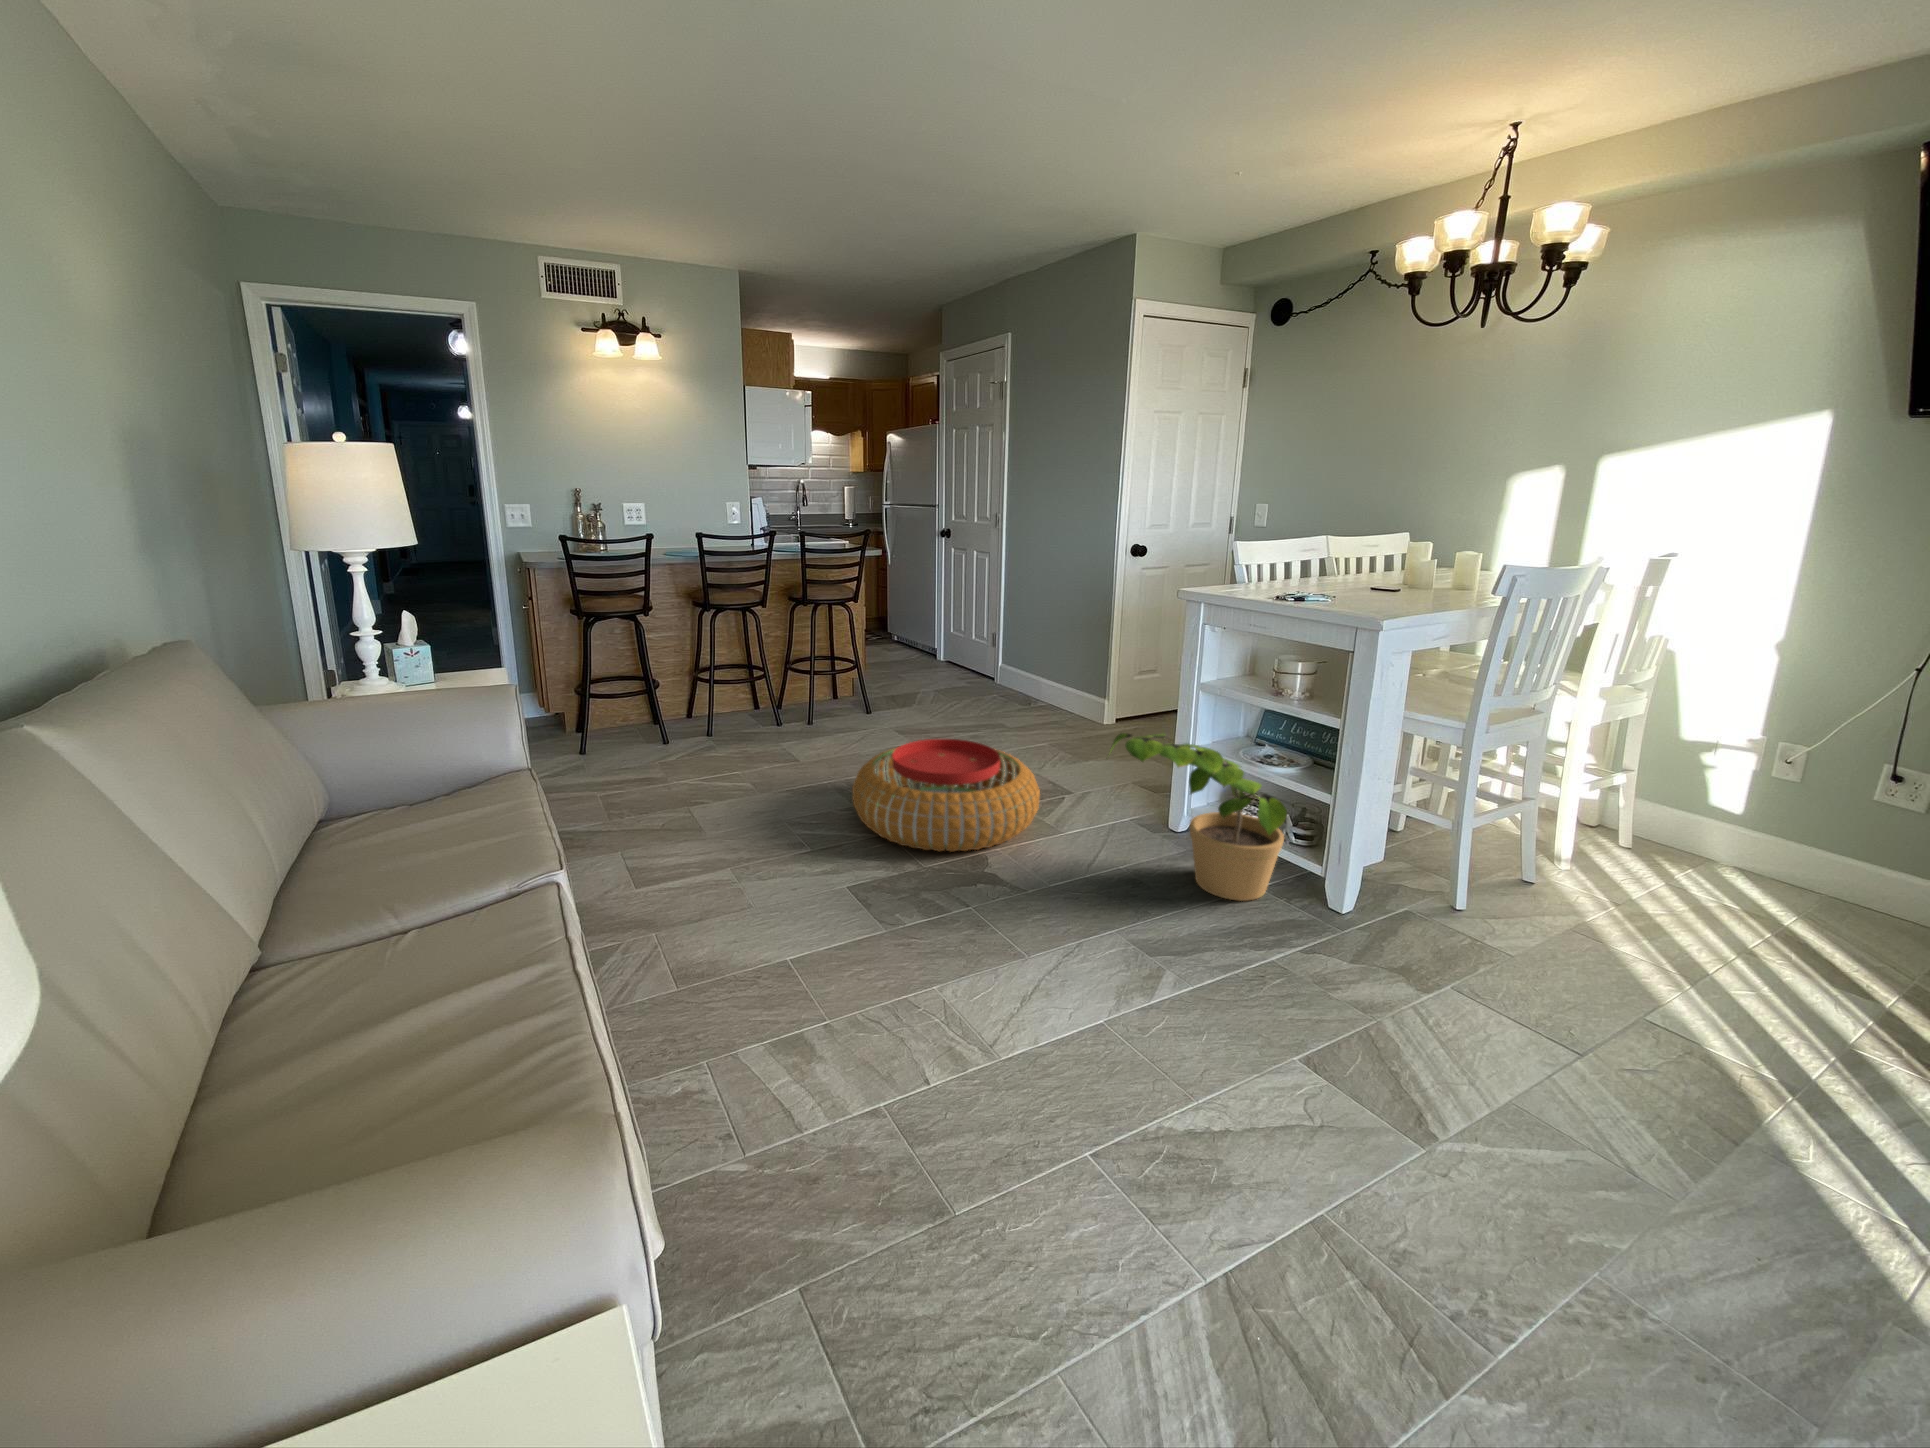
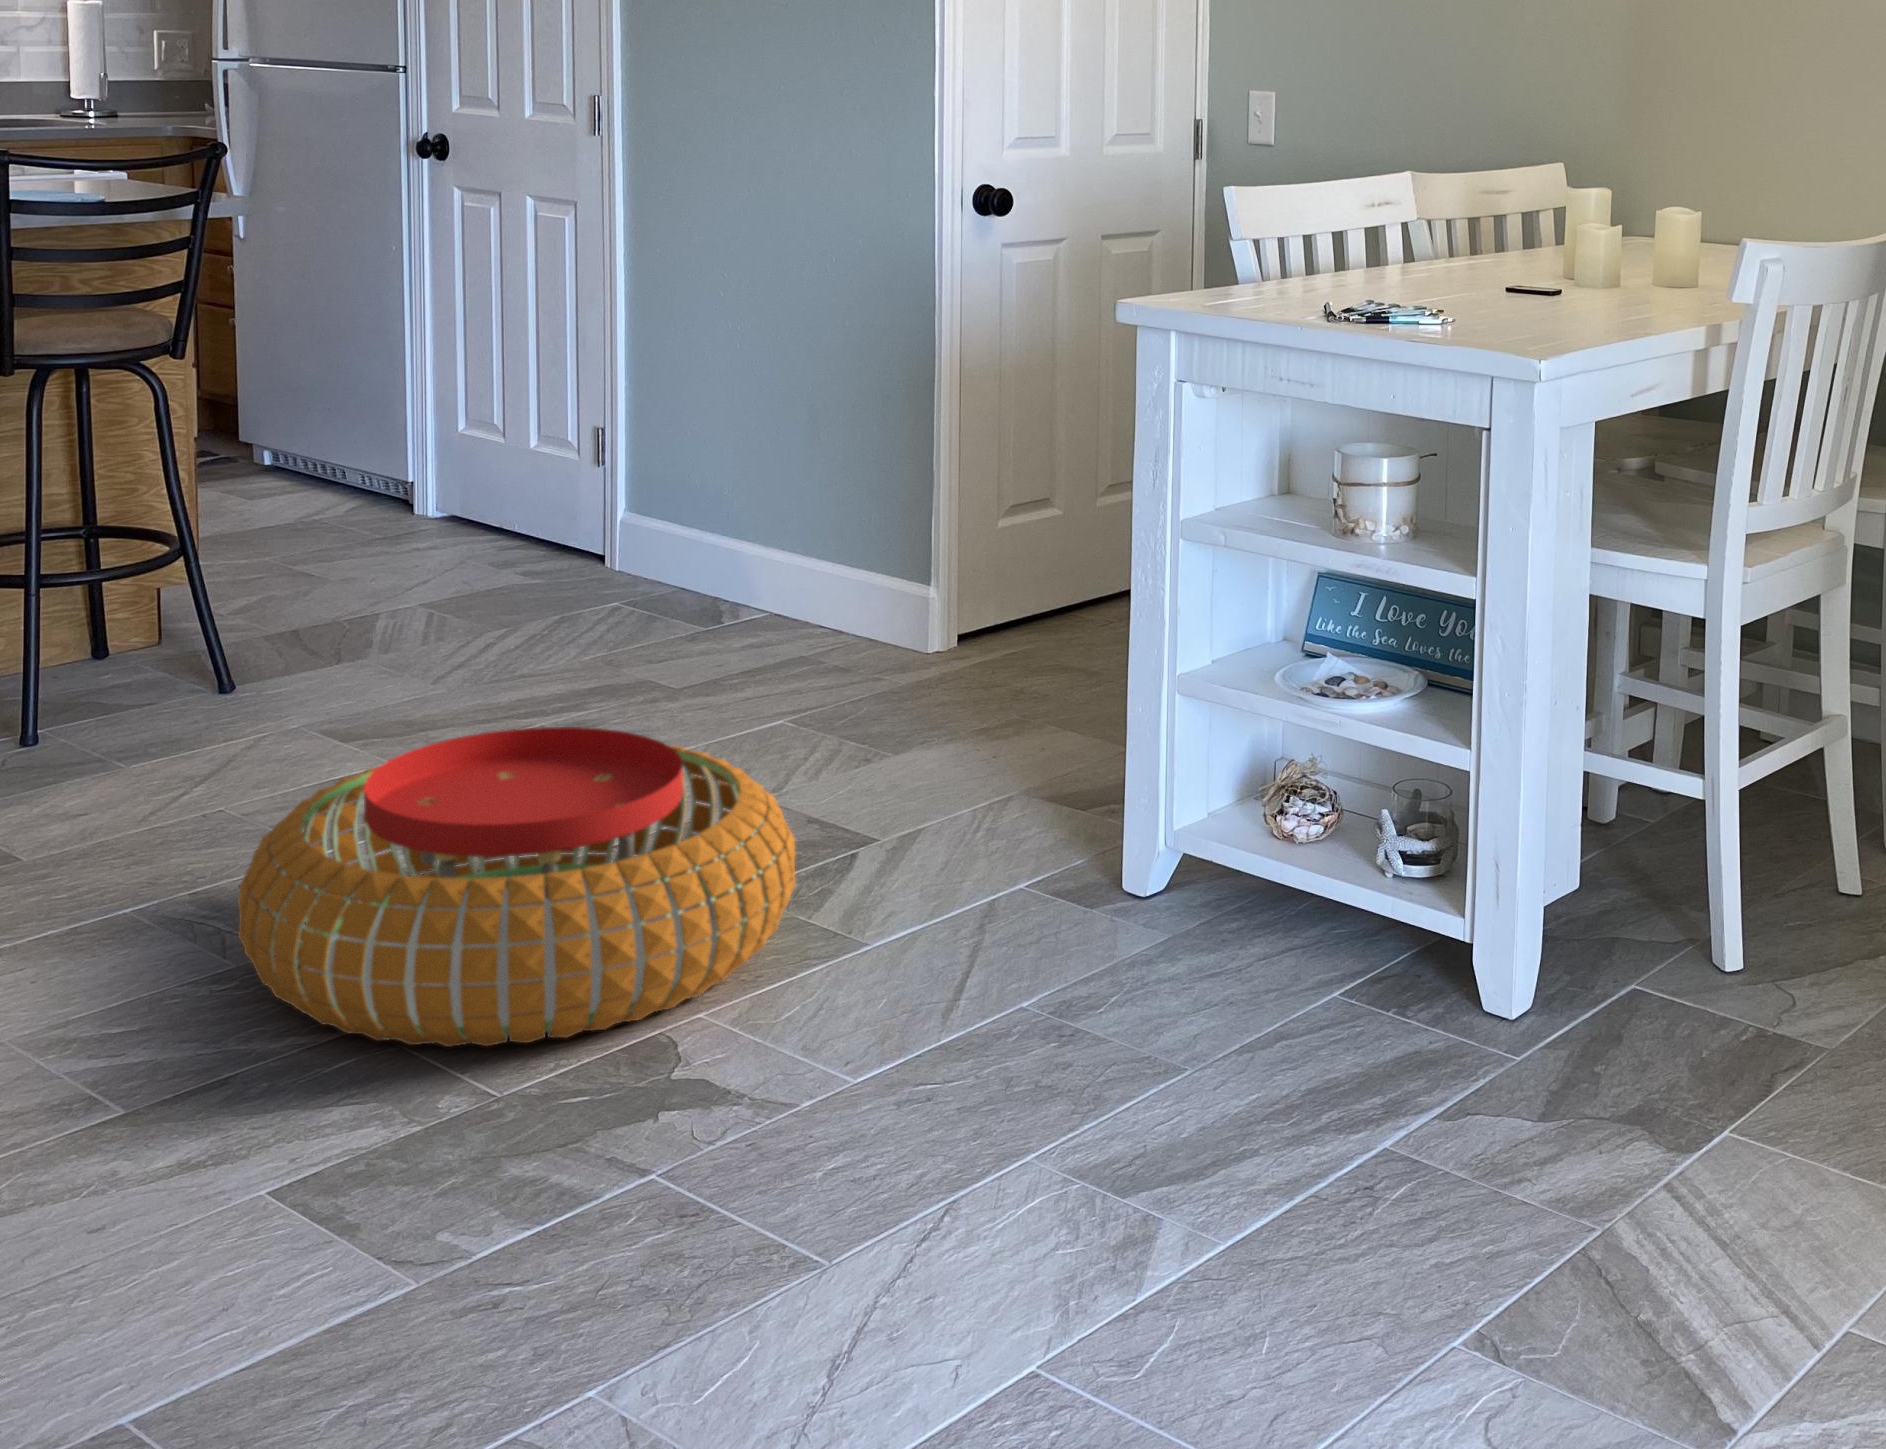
potted plant: present [1110,733,1287,901] -> none [975,649,1389,1030]

